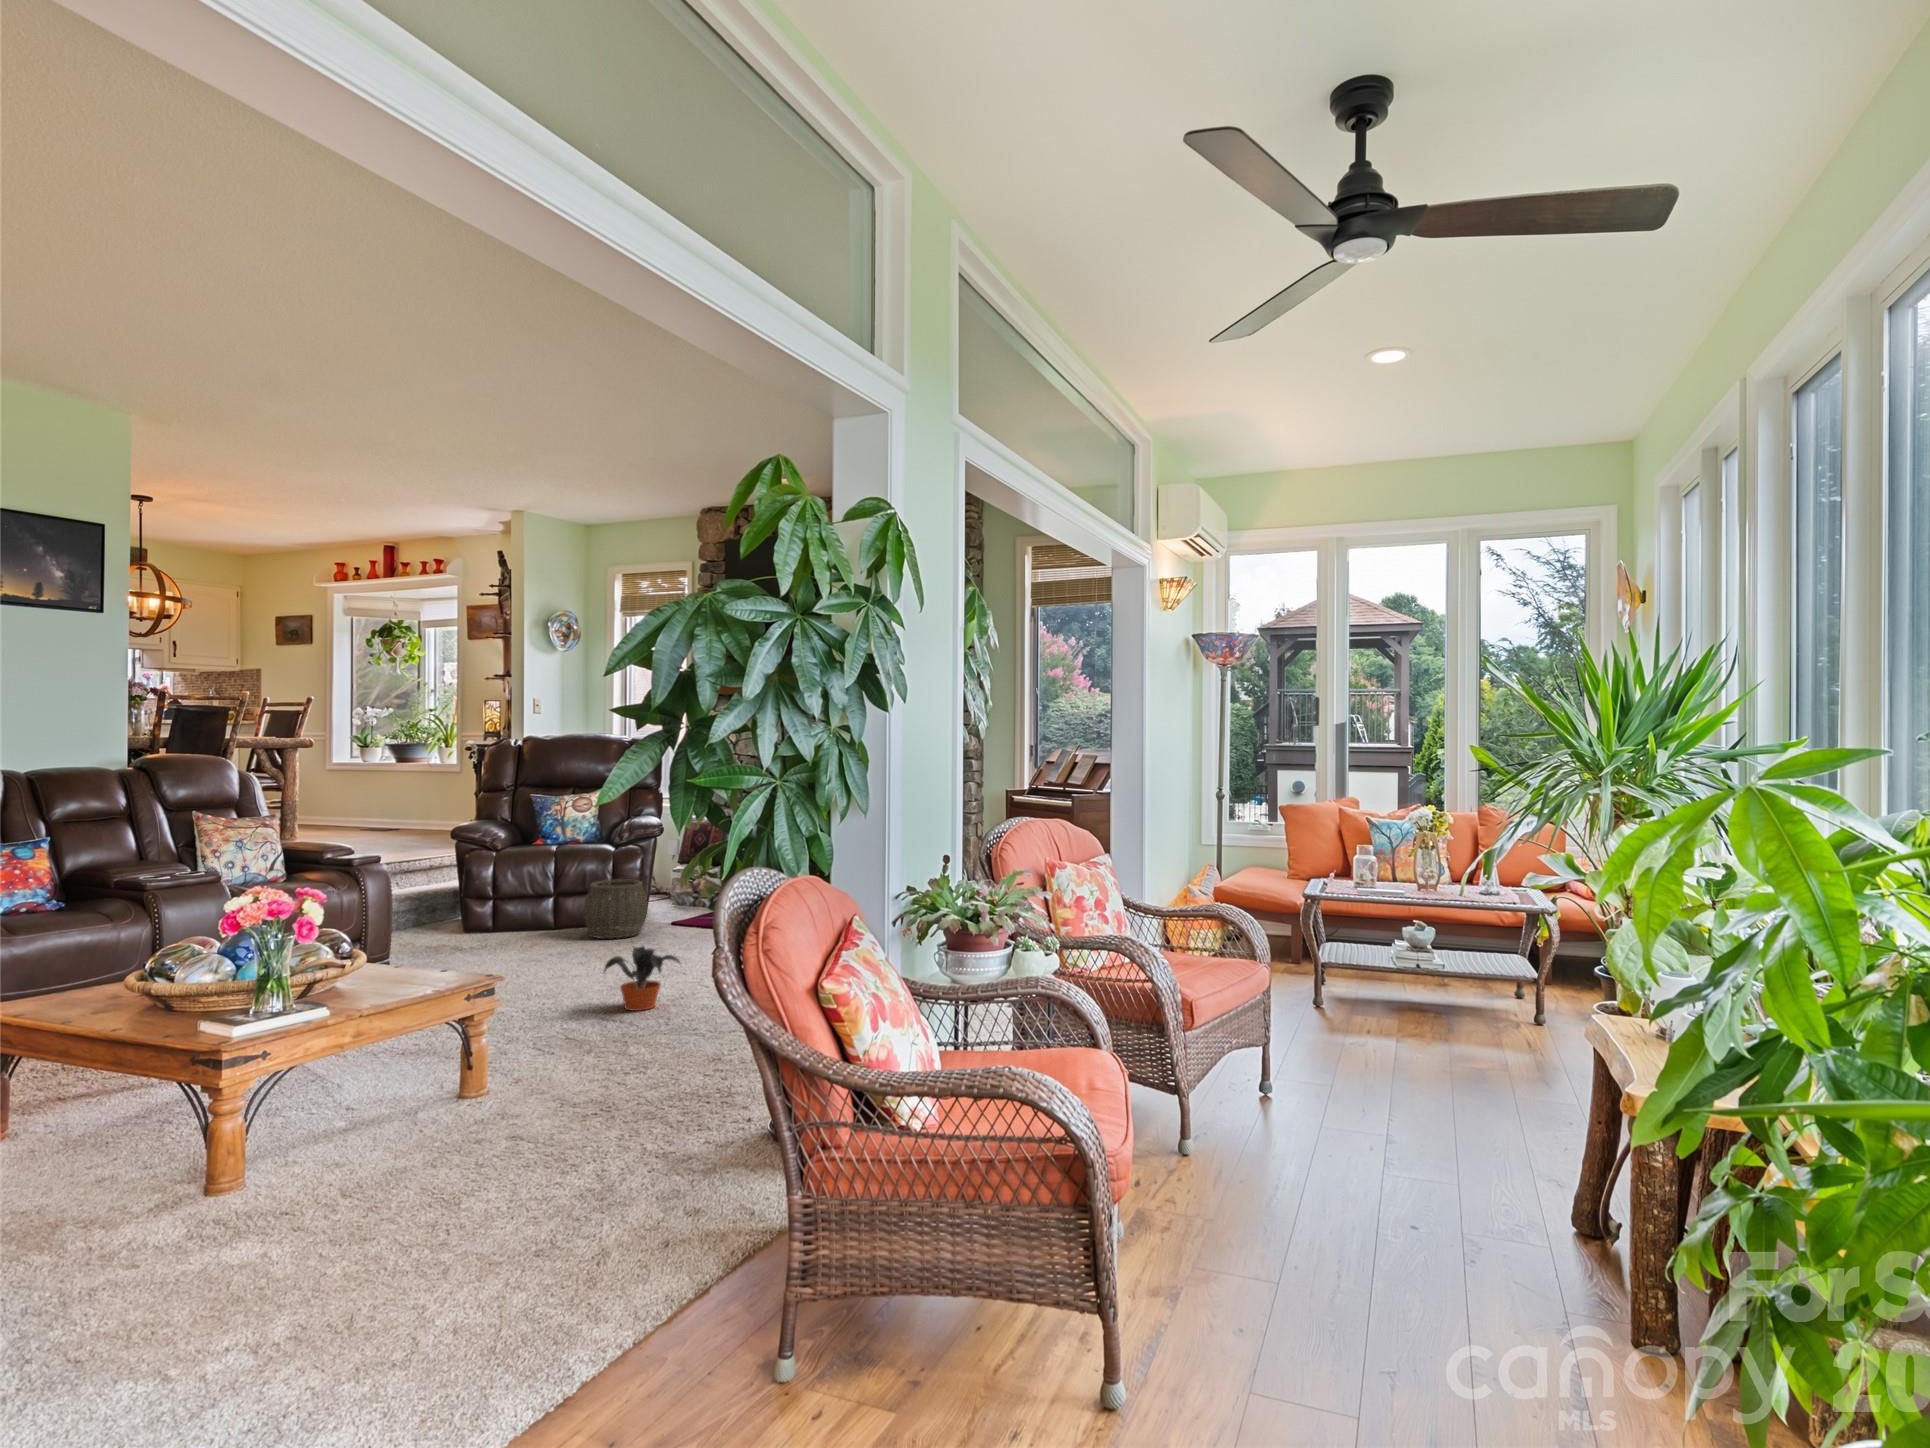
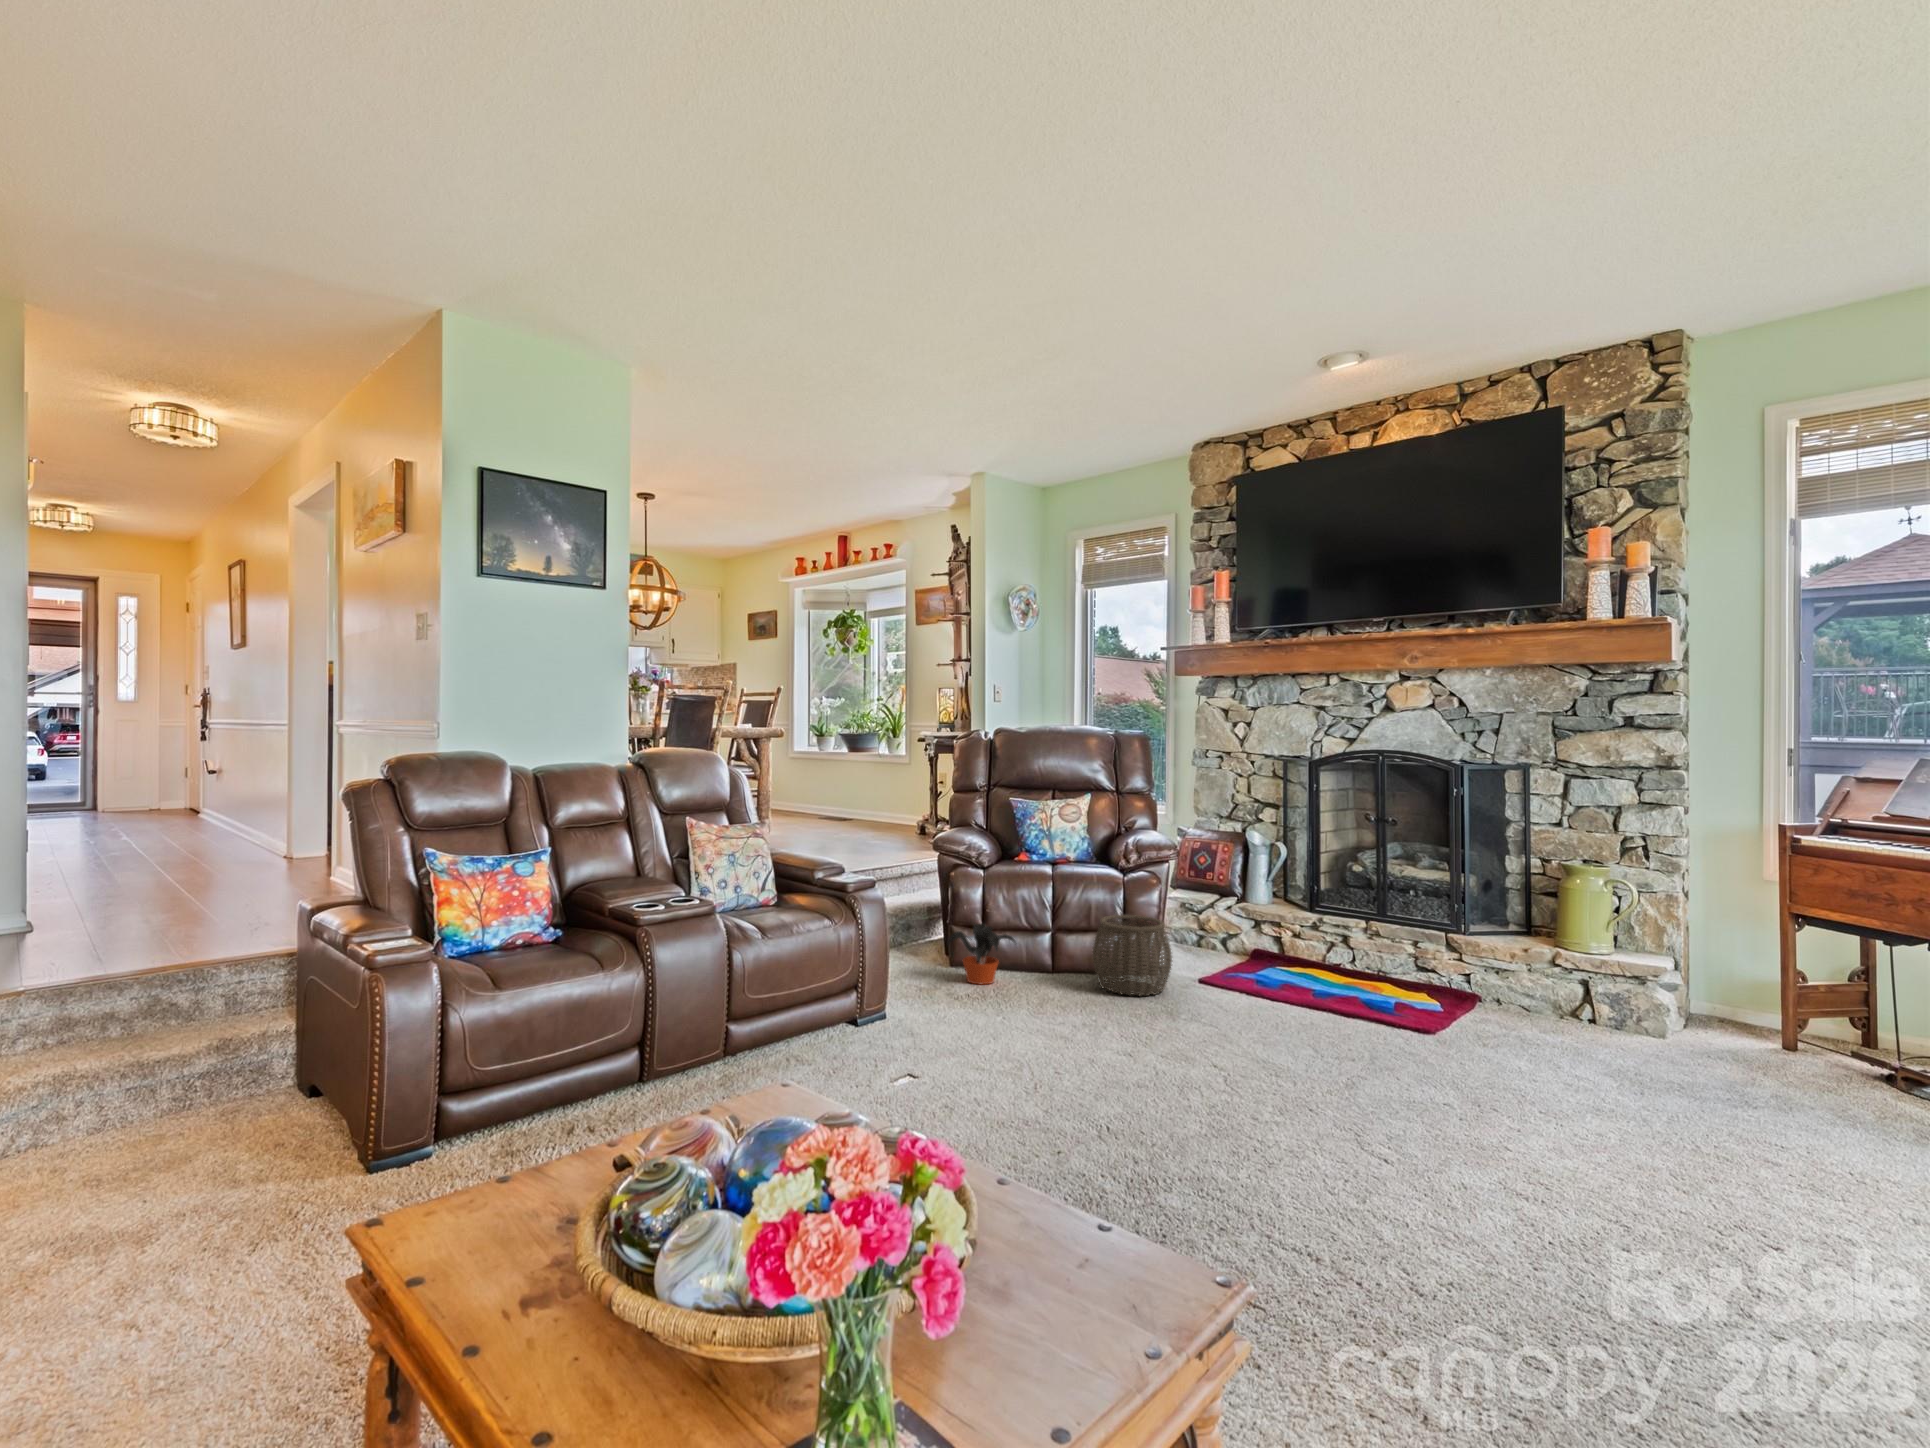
potted plant: present [604,946,679,1011] -> present [948,923,1015,985]

